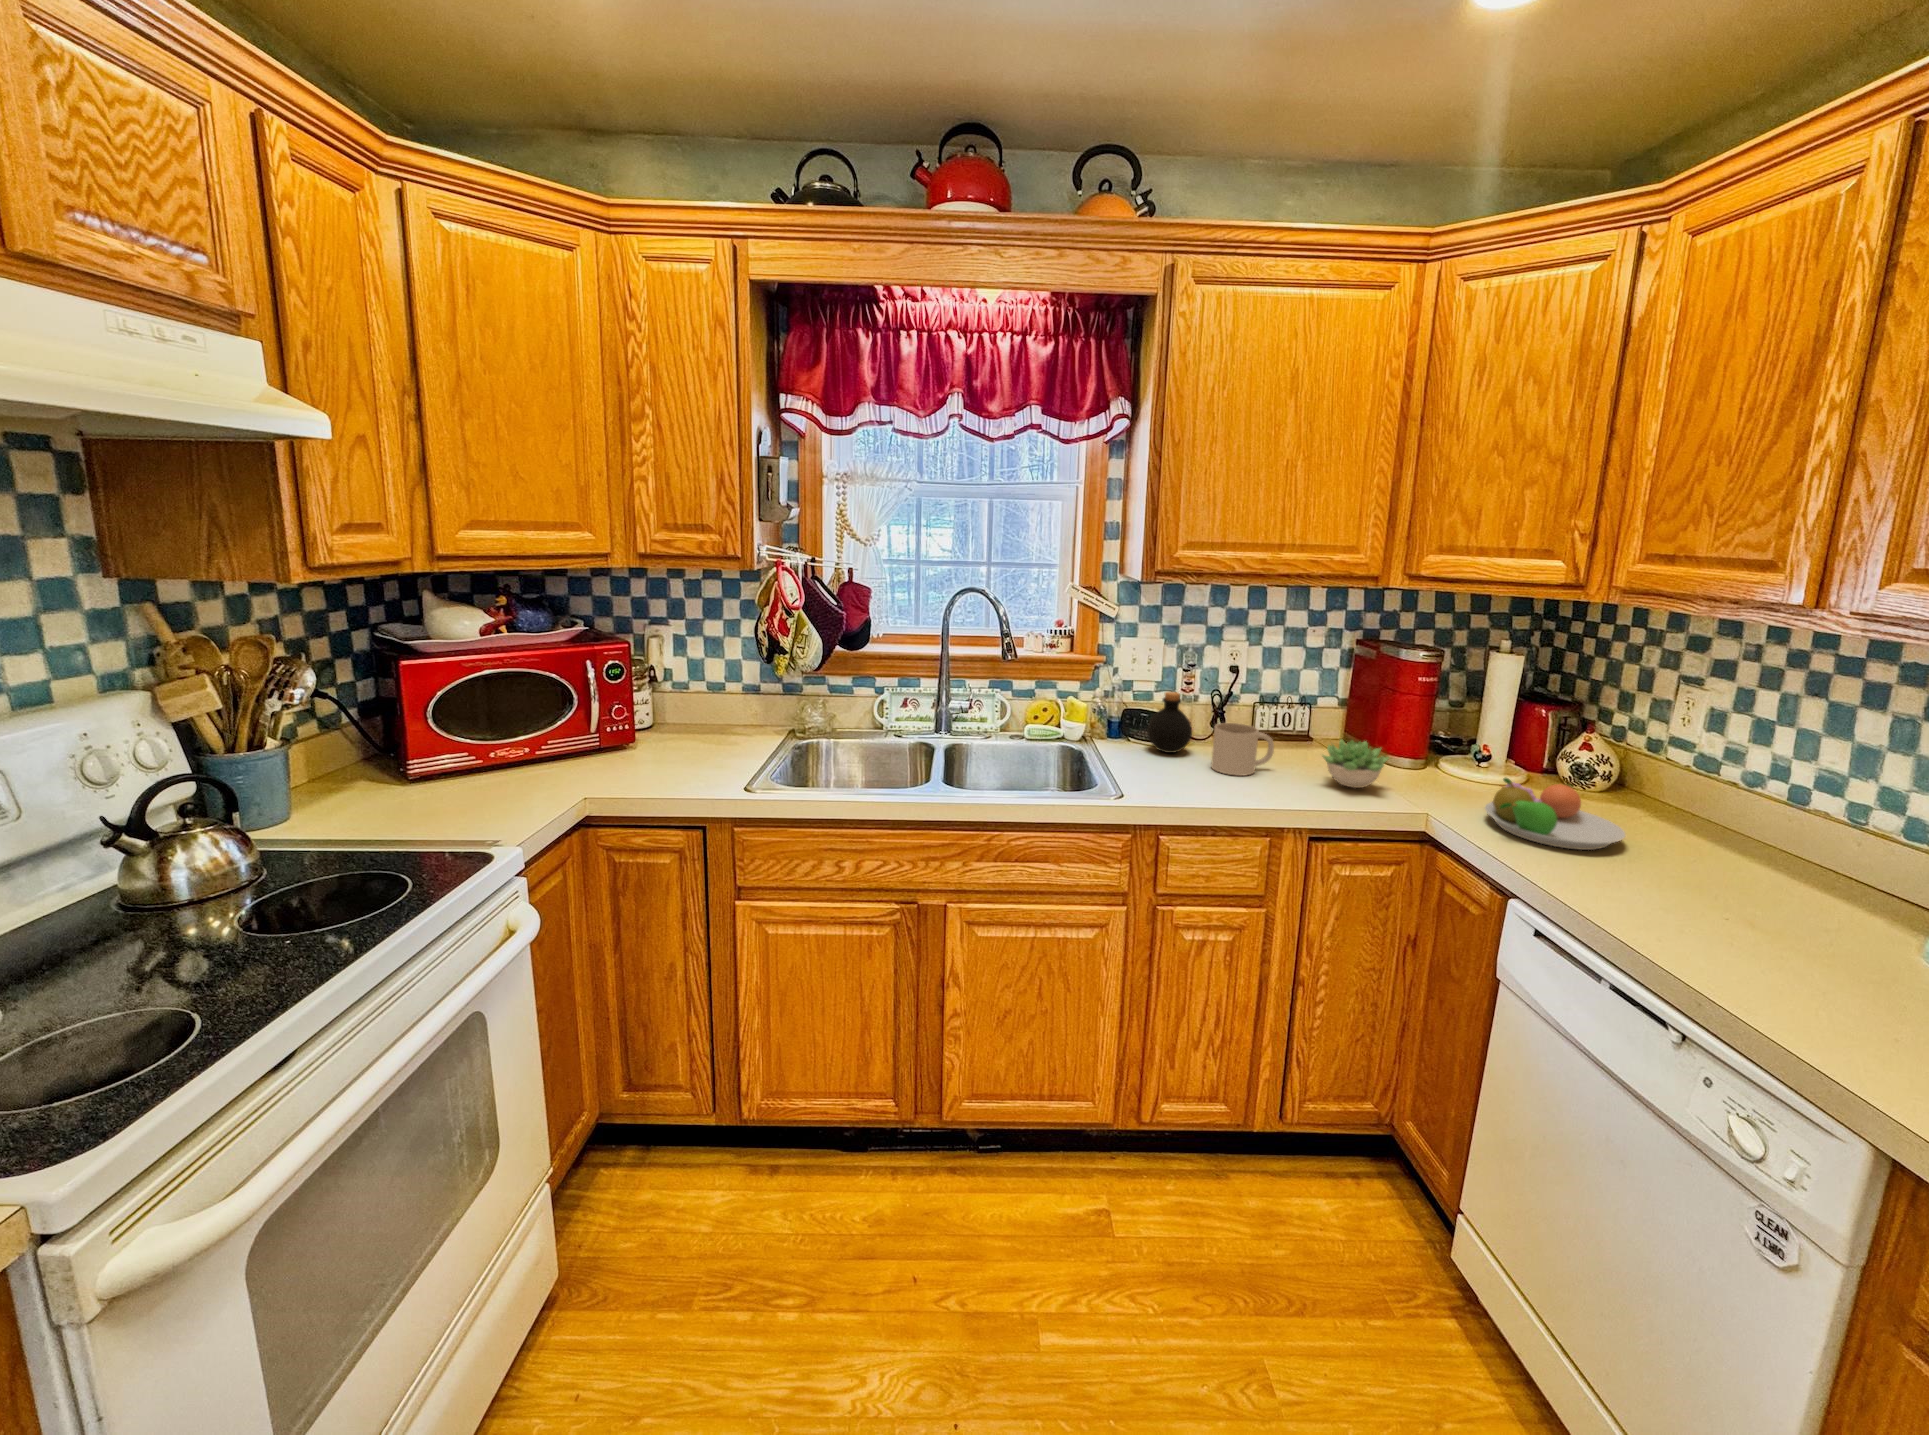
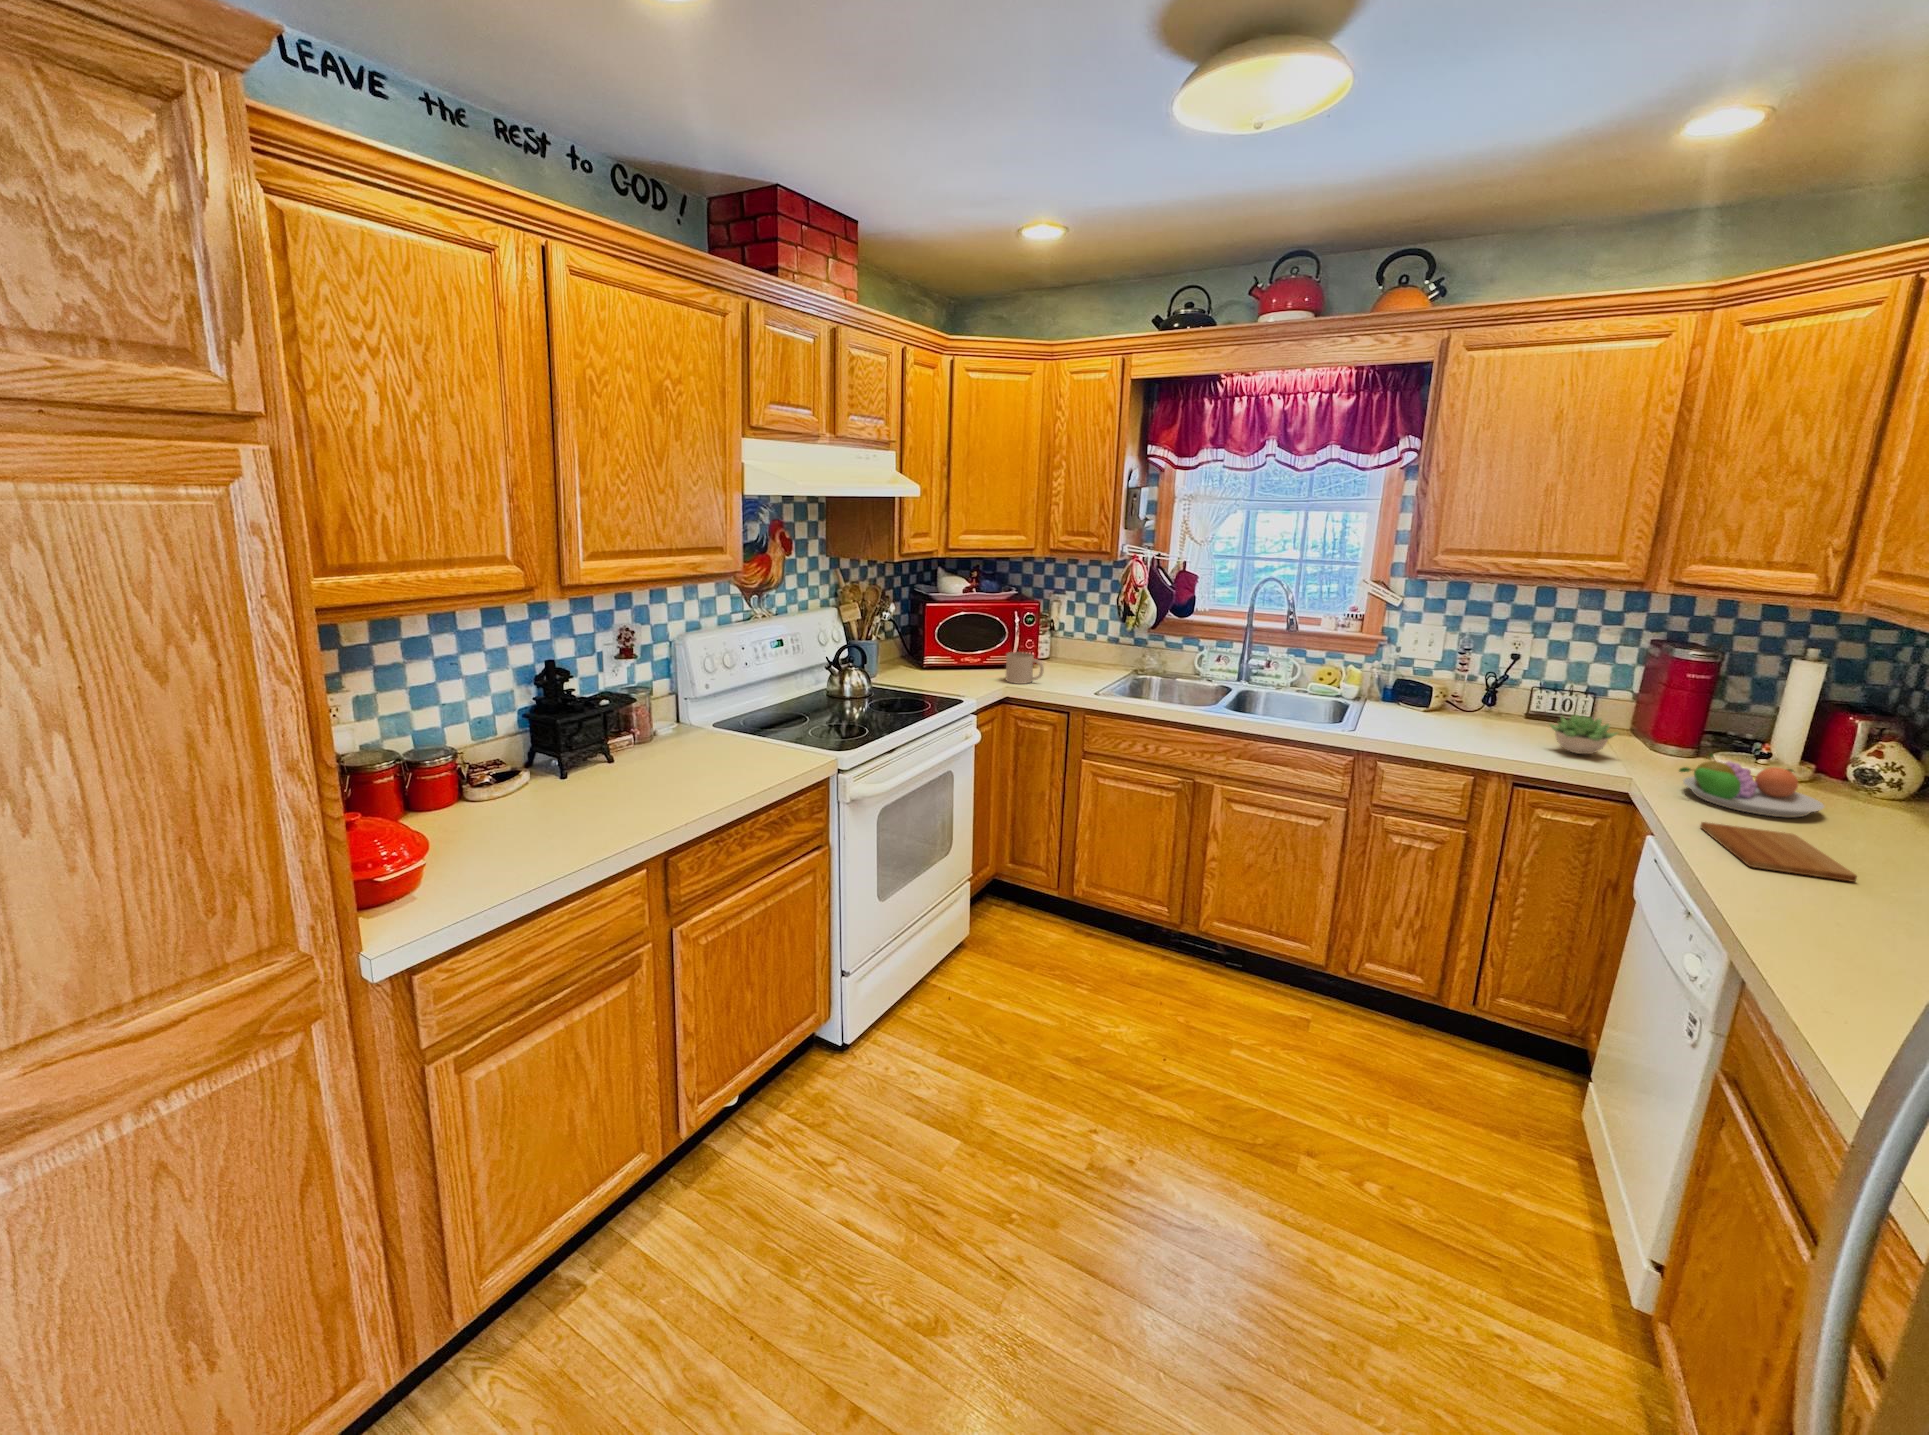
bottle: present [1147,692,1192,753] -> none [1408,666,1450,715]
mug: present [1211,723,1274,776] -> present [1006,652,1044,684]
cutting board: none [1583,879,1801,959] -> present [1700,822,1857,882]

